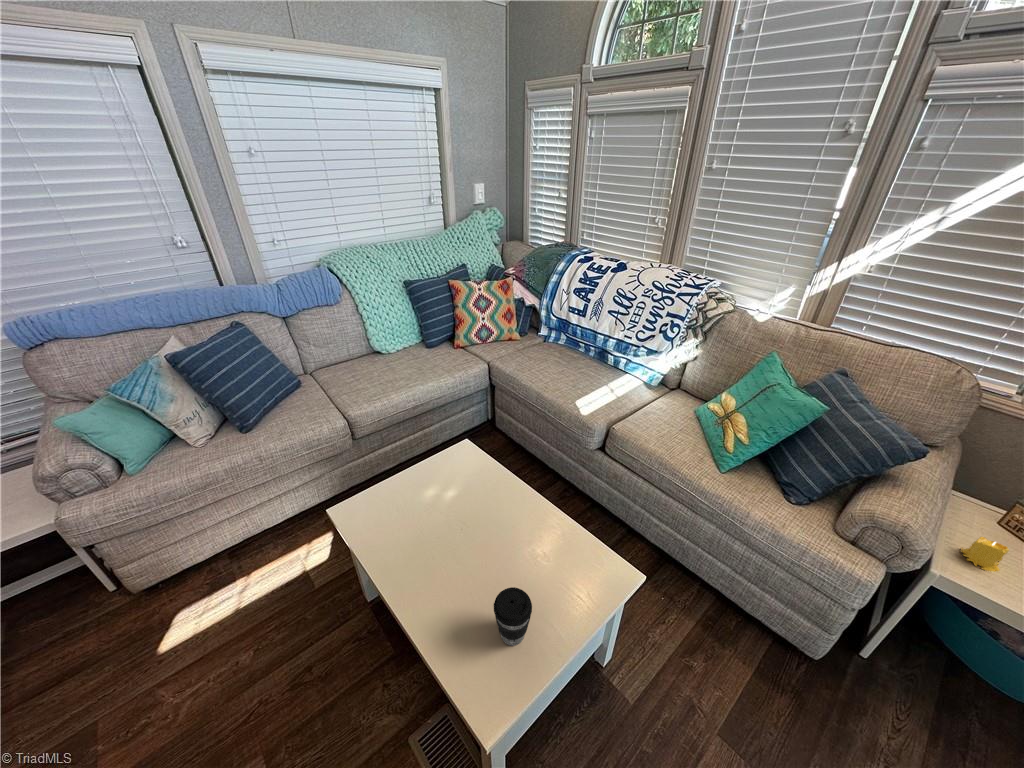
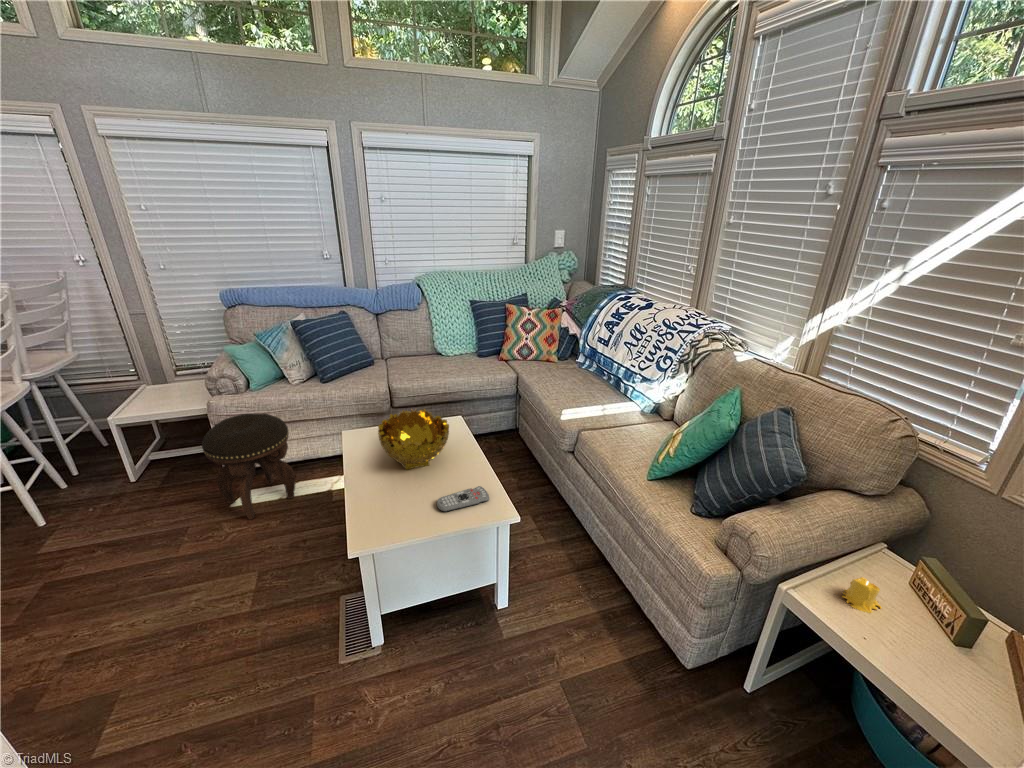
decorative bowl: none [399,451,497,545] -> present [378,409,449,470]
footstool: none [72,508,253,671] -> present [202,413,295,520]
remote control: none [530,543,587,602] -> present [437,486,489,512]
coffee cup: present [494,587,532,646] -> none [394,483,421,525]

